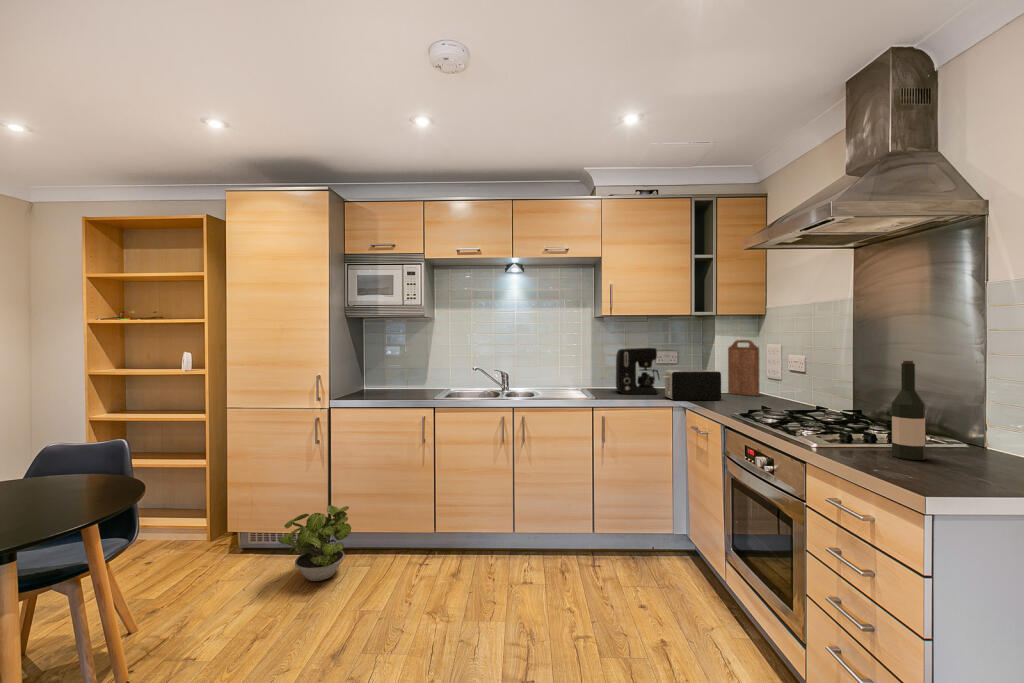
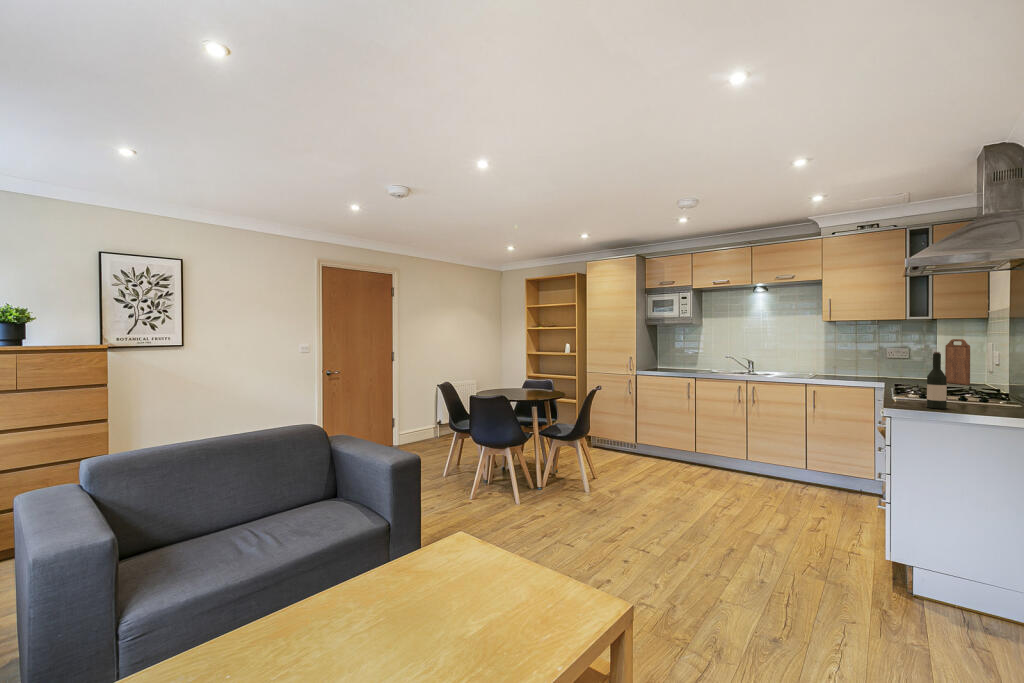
coffee maker: present [616,348,659,394] -> none [838,345,878,379]
toaster: present [663,370,721,400] -> none [867,361,918,384]
potted plant: present [279,505,351,581] -> none [609,425,646,462]

